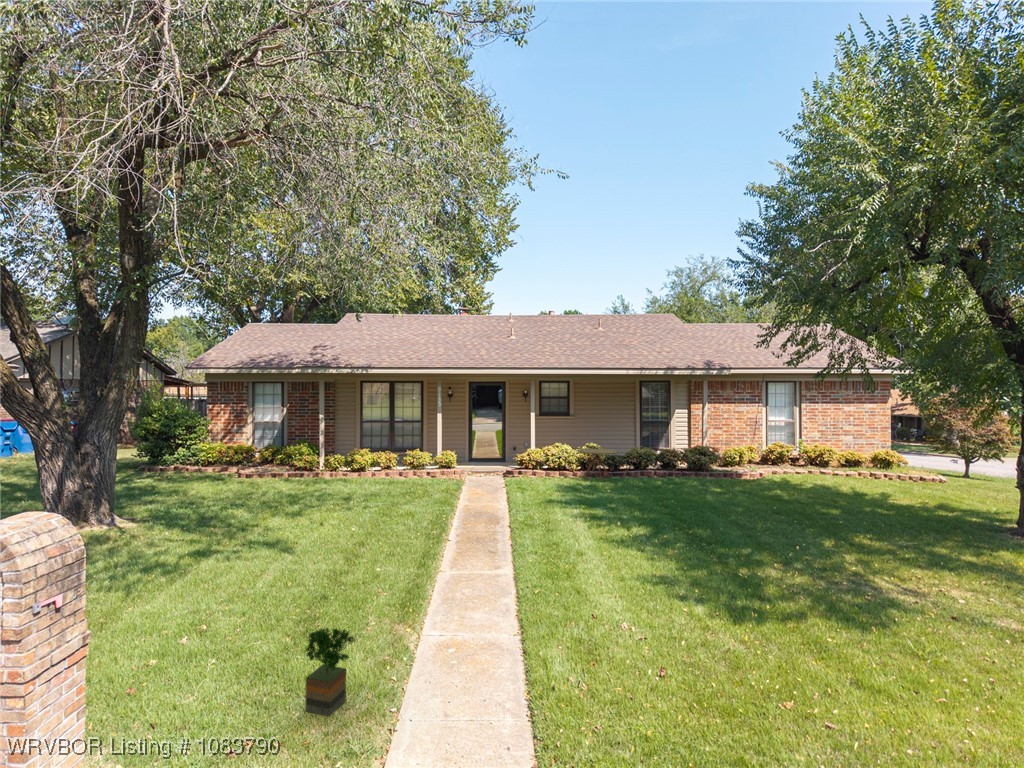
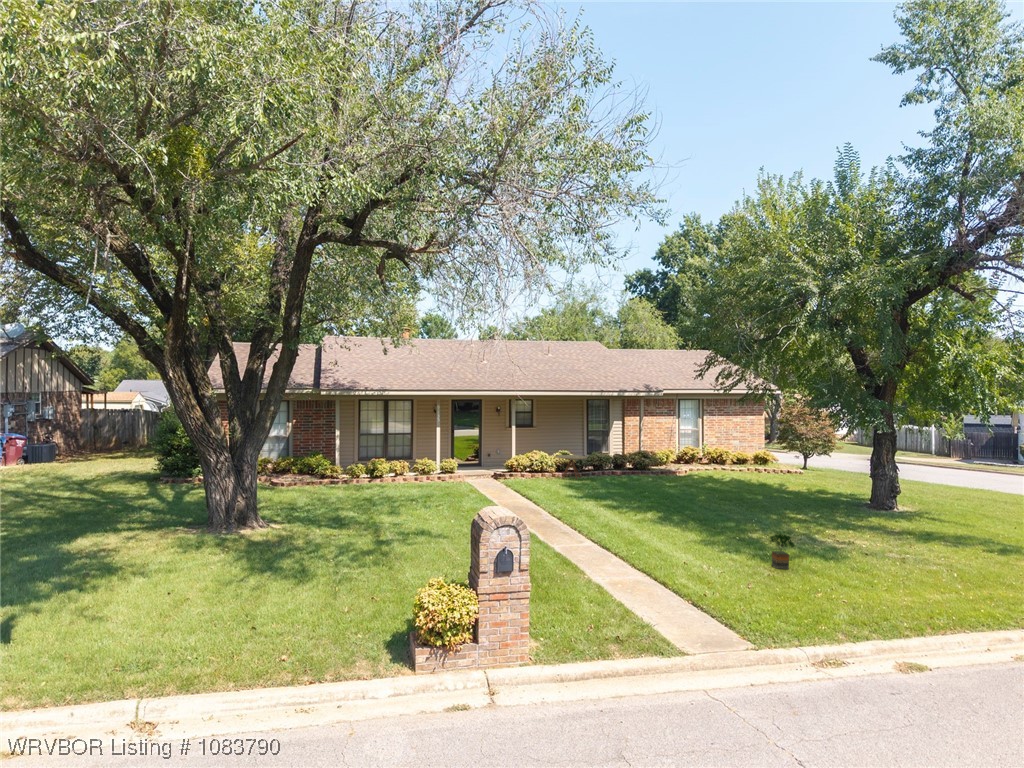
potted tree: present [305,628,355,716] -> present [770,534,795,569]

